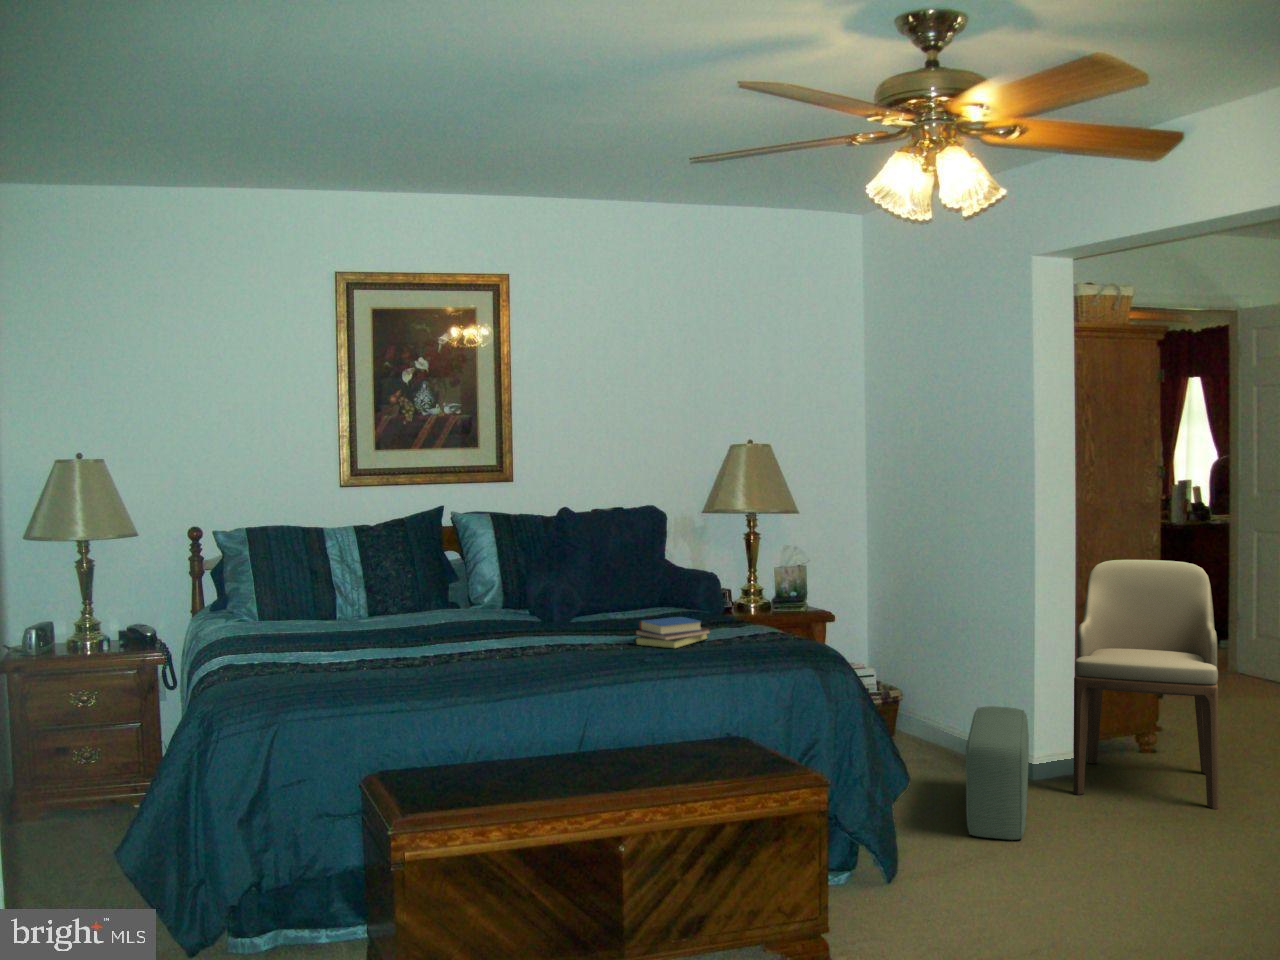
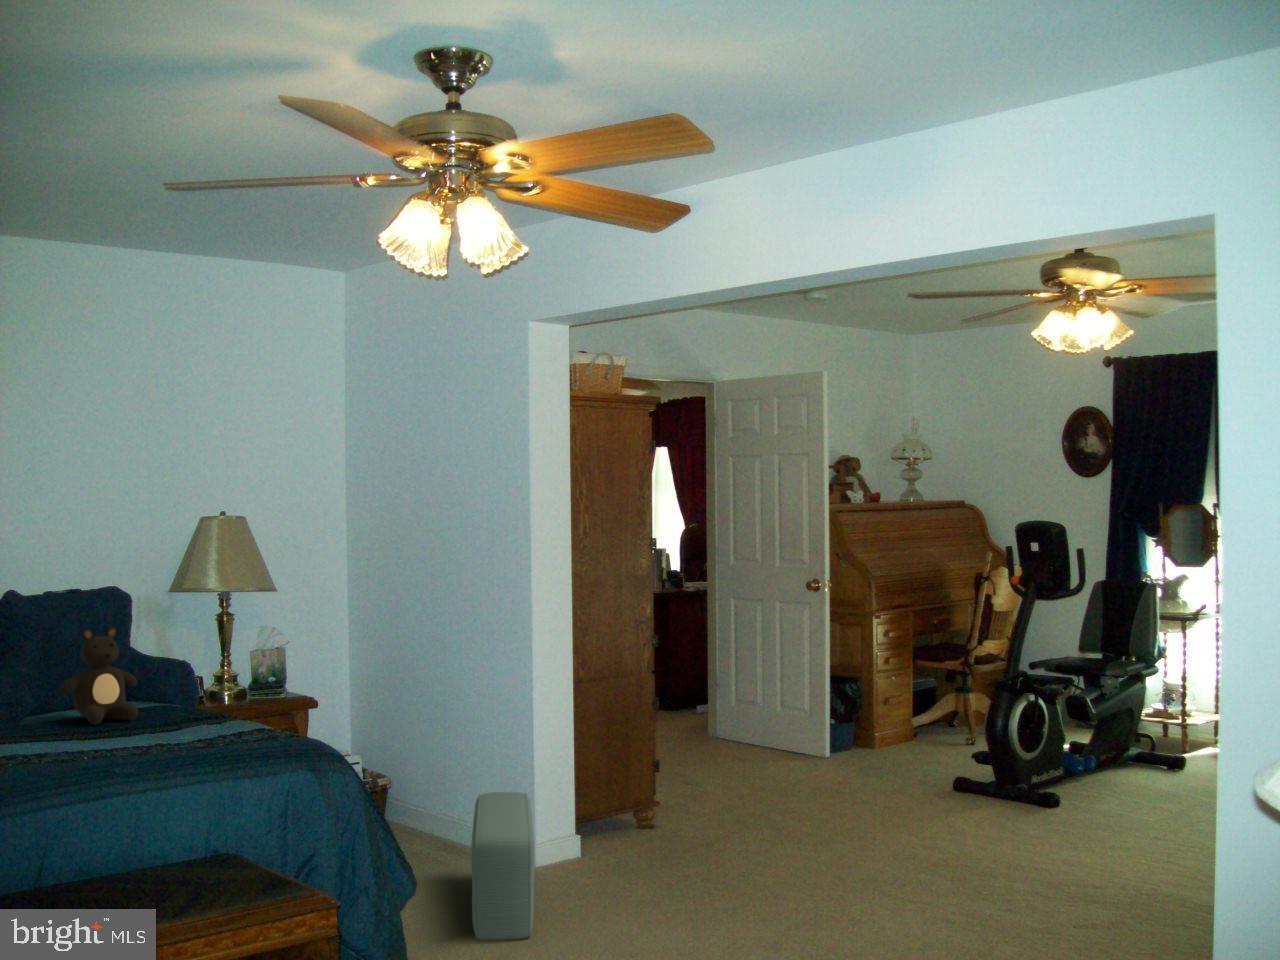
teddy bear: none [620,539,680,619] -> present [60,627,138,725]
armchair: present [1073,560,1218,809] -> none [575,629,710,876]
book: present [633,617,710,649] -> none [78,723,181,765]

